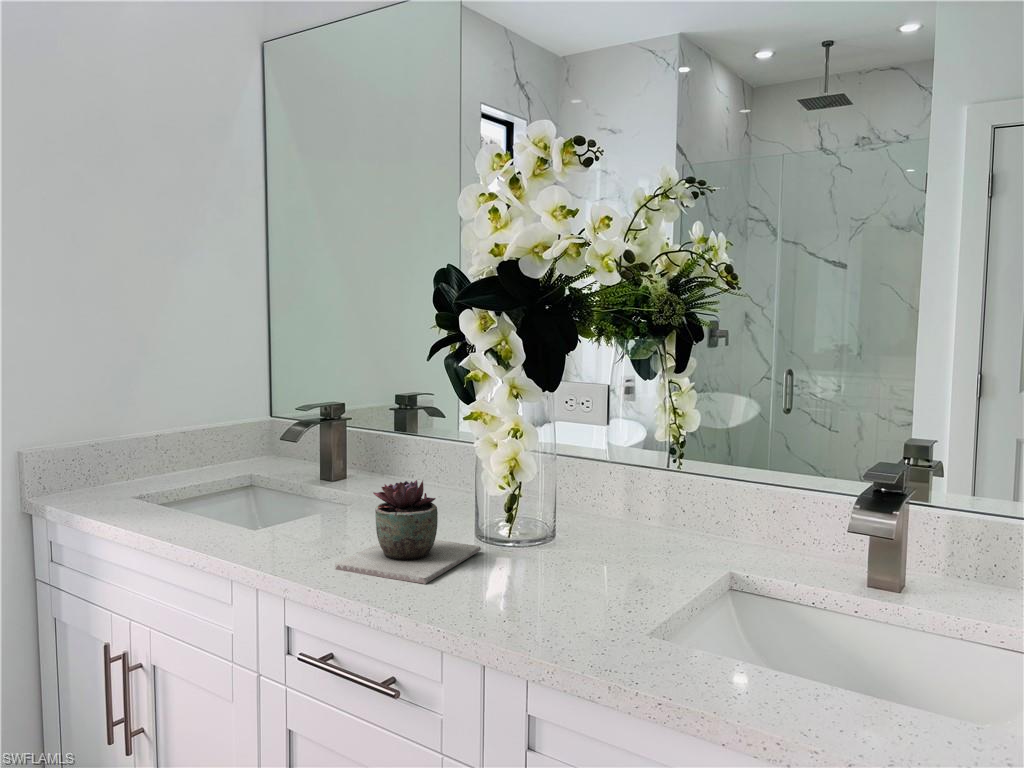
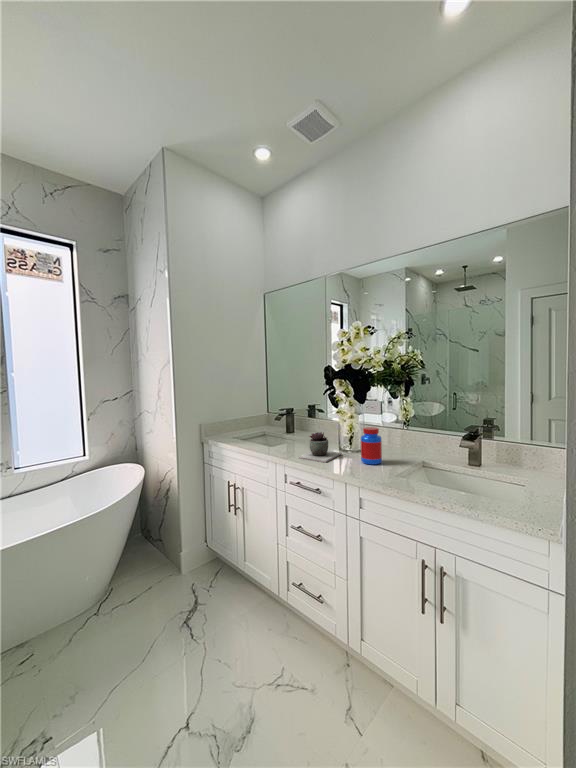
jar: none [542,465,609,588] -> present [361,427,382,465]

